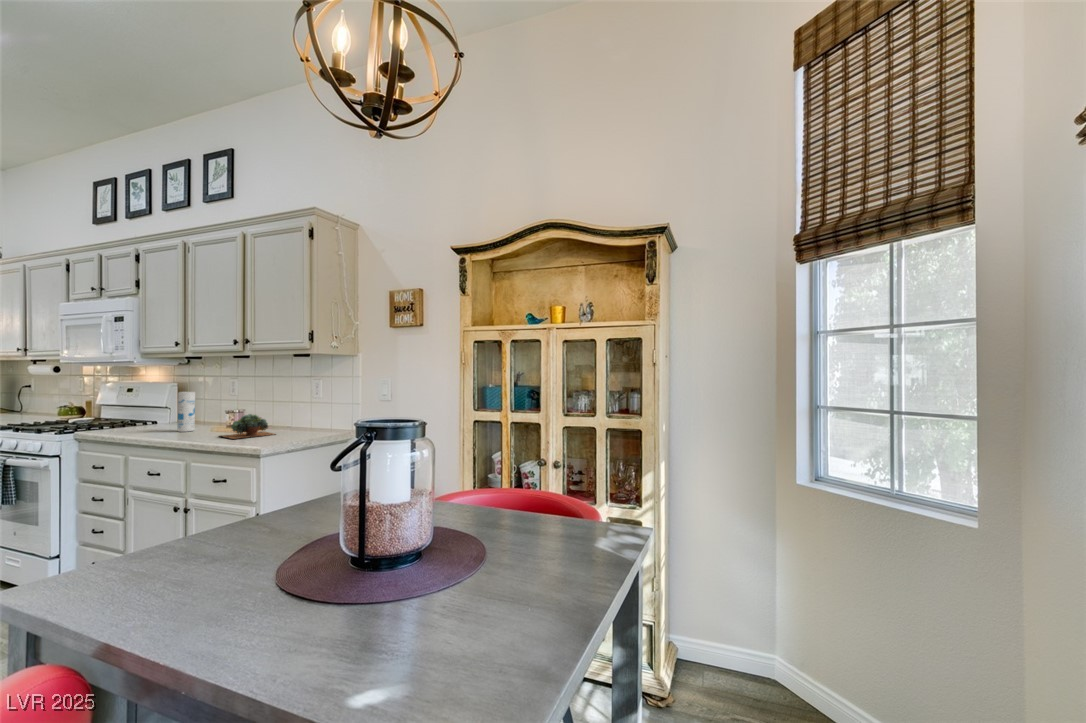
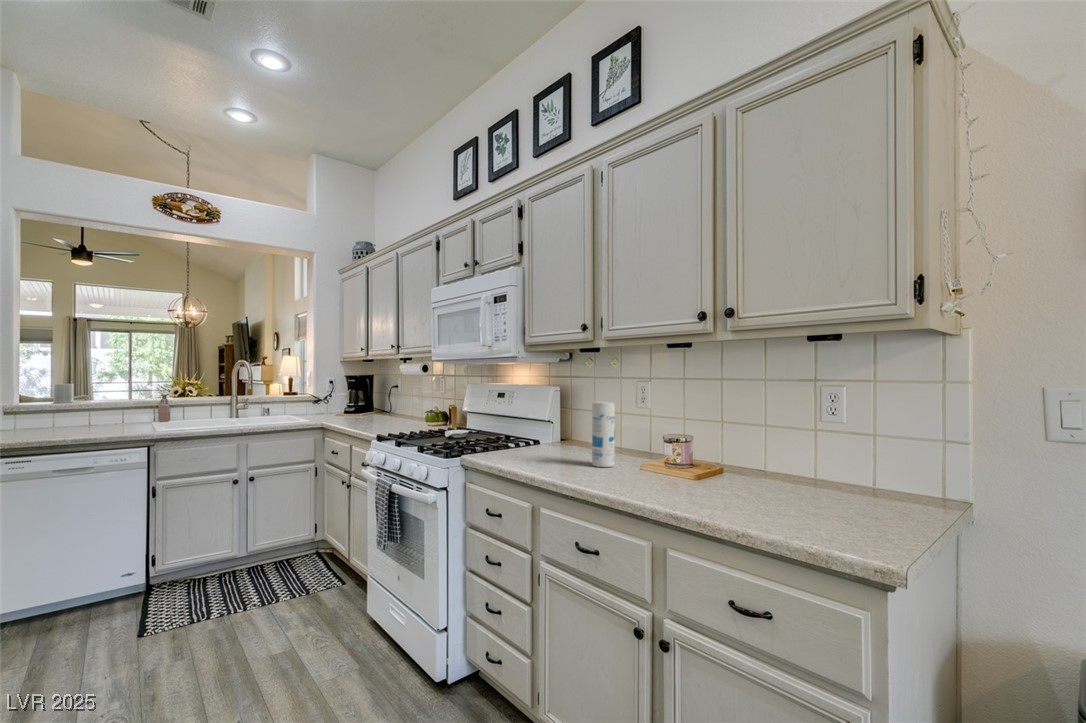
succulent plant: present [220,414,275,439] -> none [685,448,791,503]

